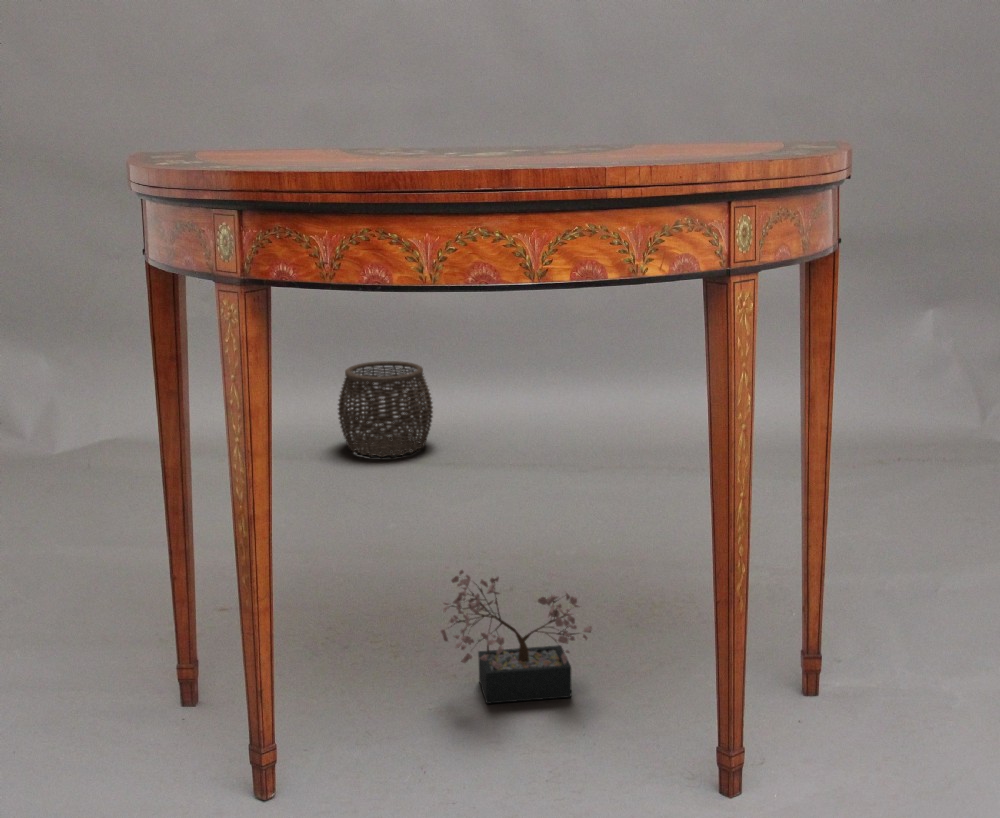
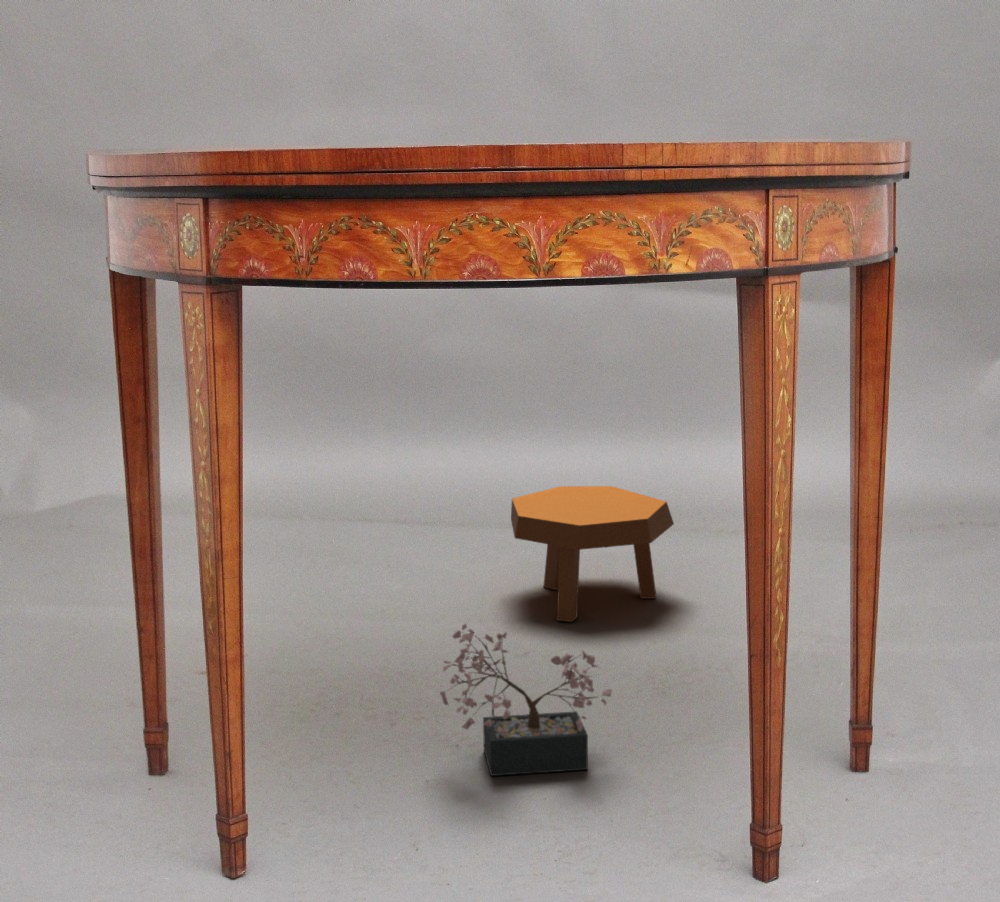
woven basket: present [338,361,433,457] -> none [339,408,445,513]
footstool: none [497,436,643,560] -> present [511,486,674,622]

